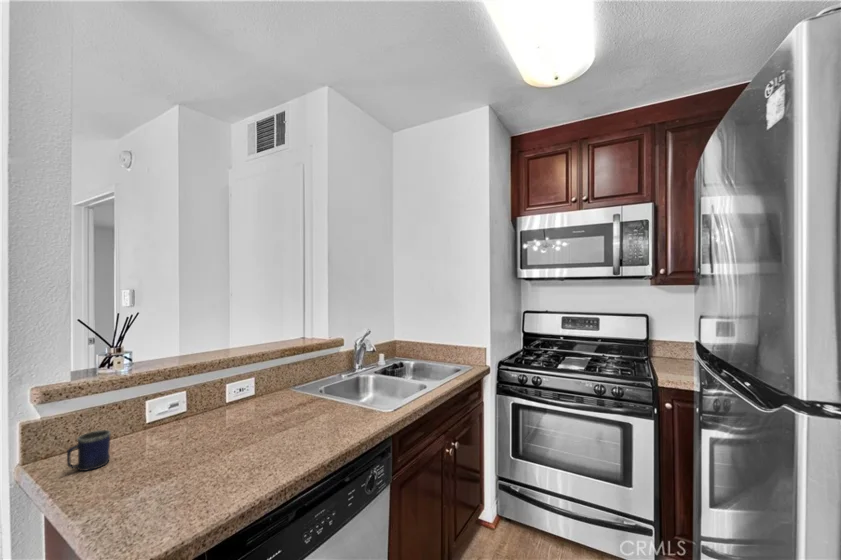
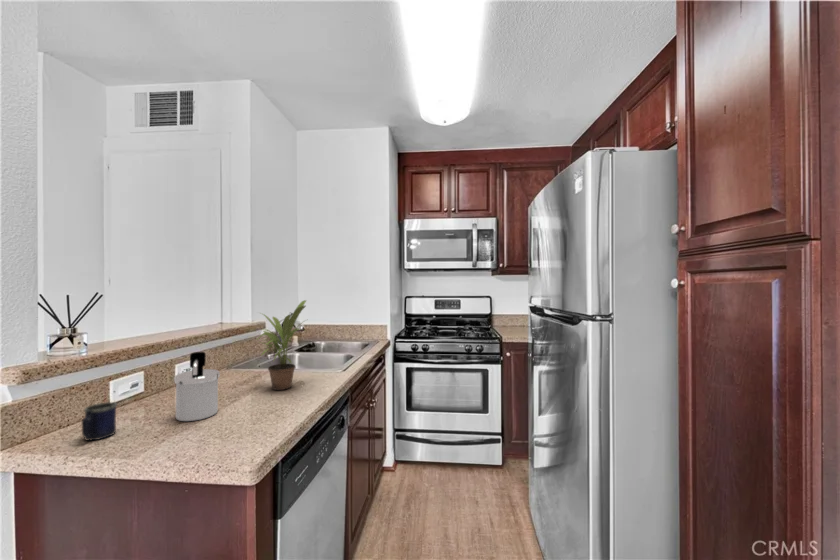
potted plant: none [275,324,341,432] -> present [259,300,306,390]
soap dispenser: none [157,384,213,464] -> present [174,352,220,421]

